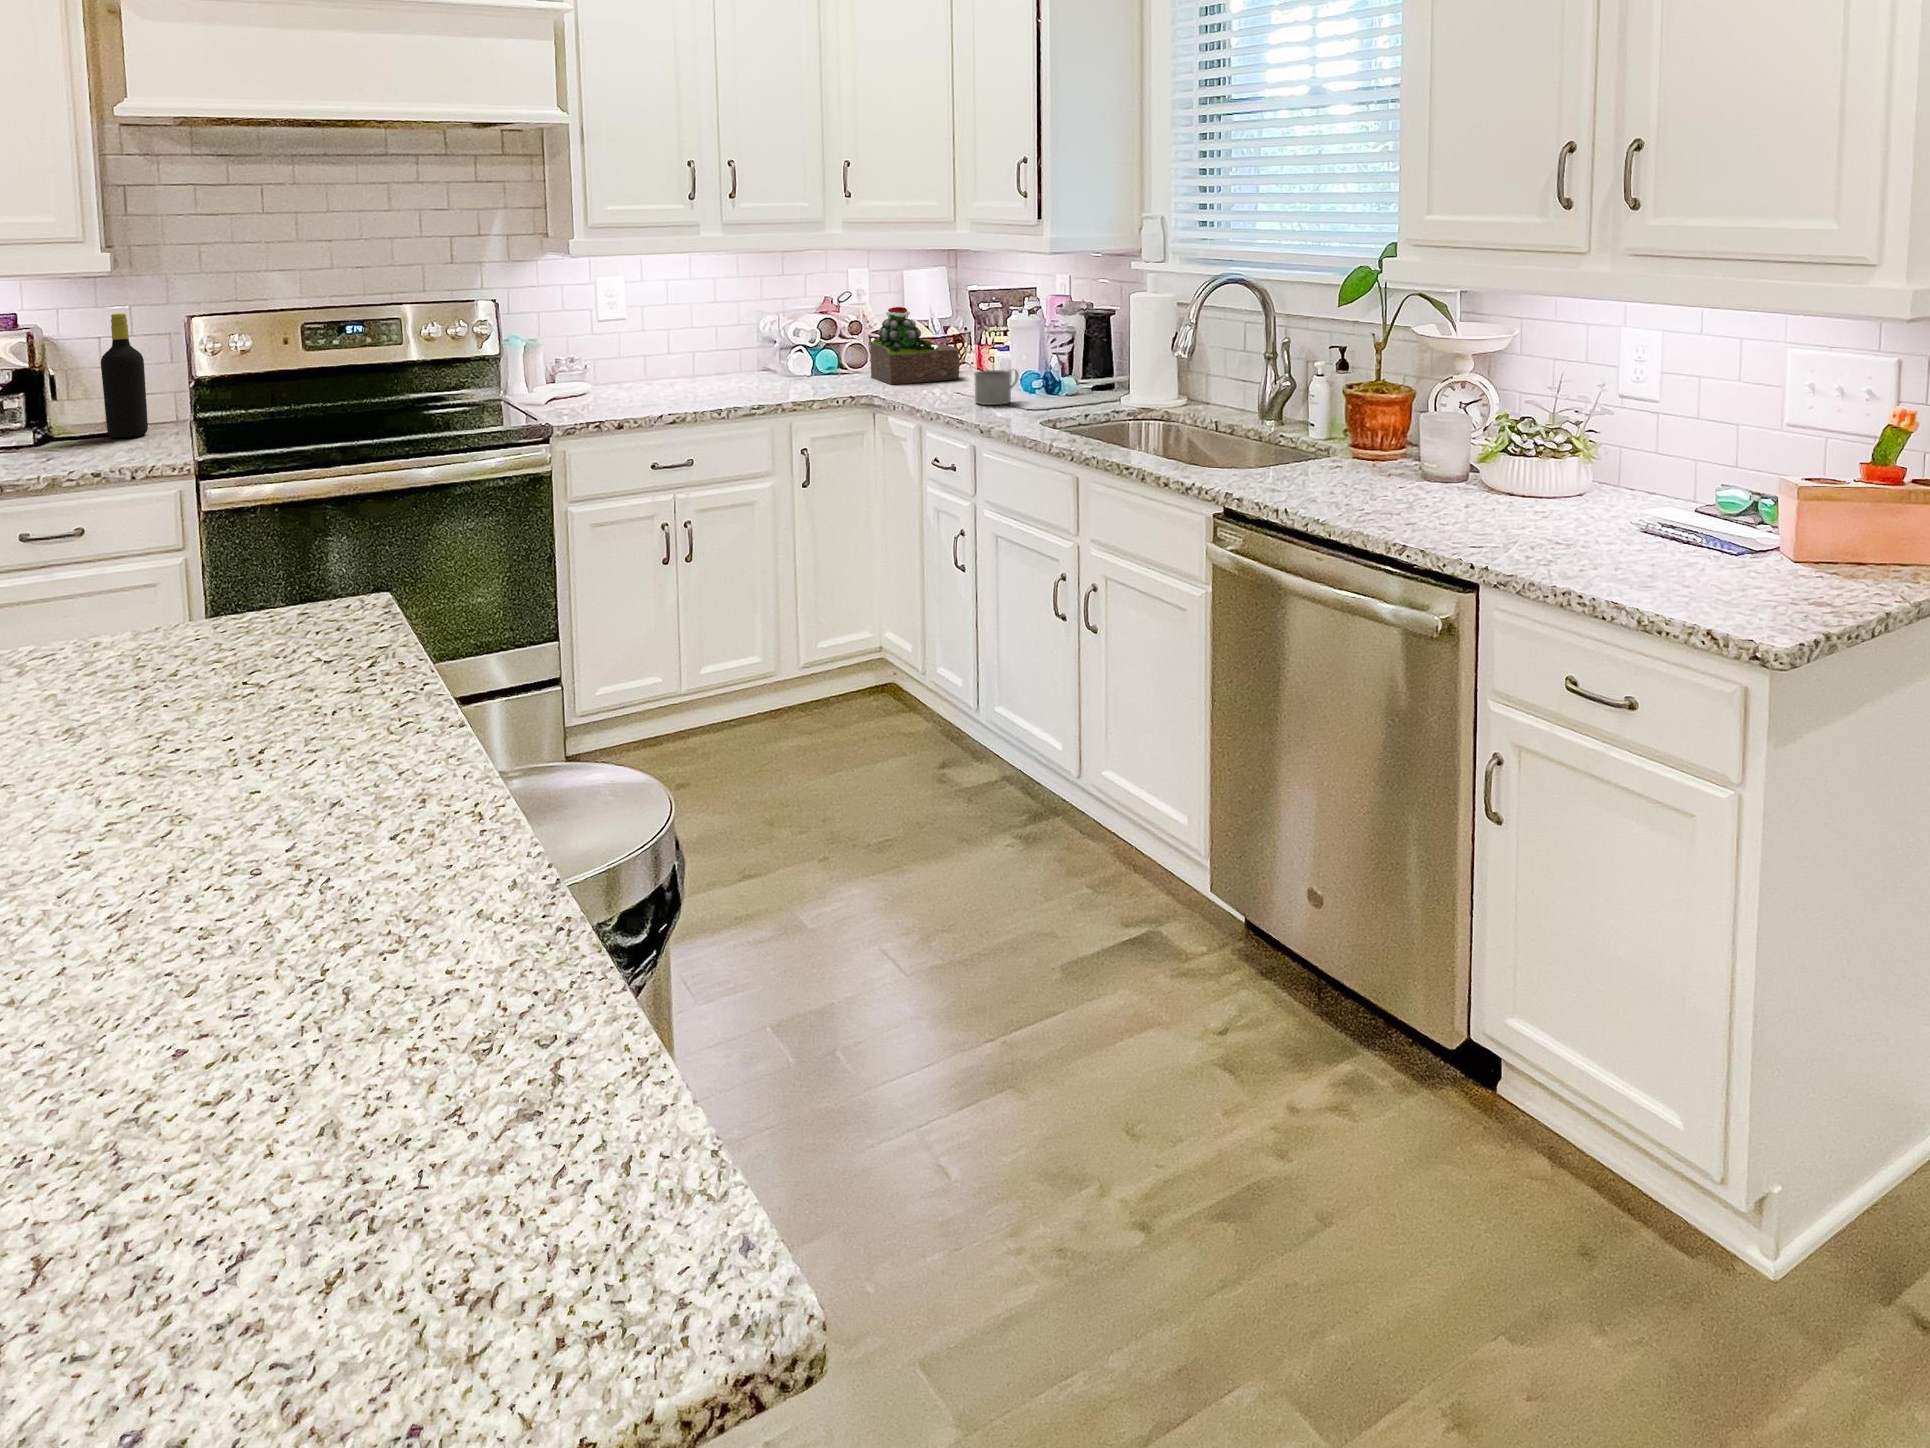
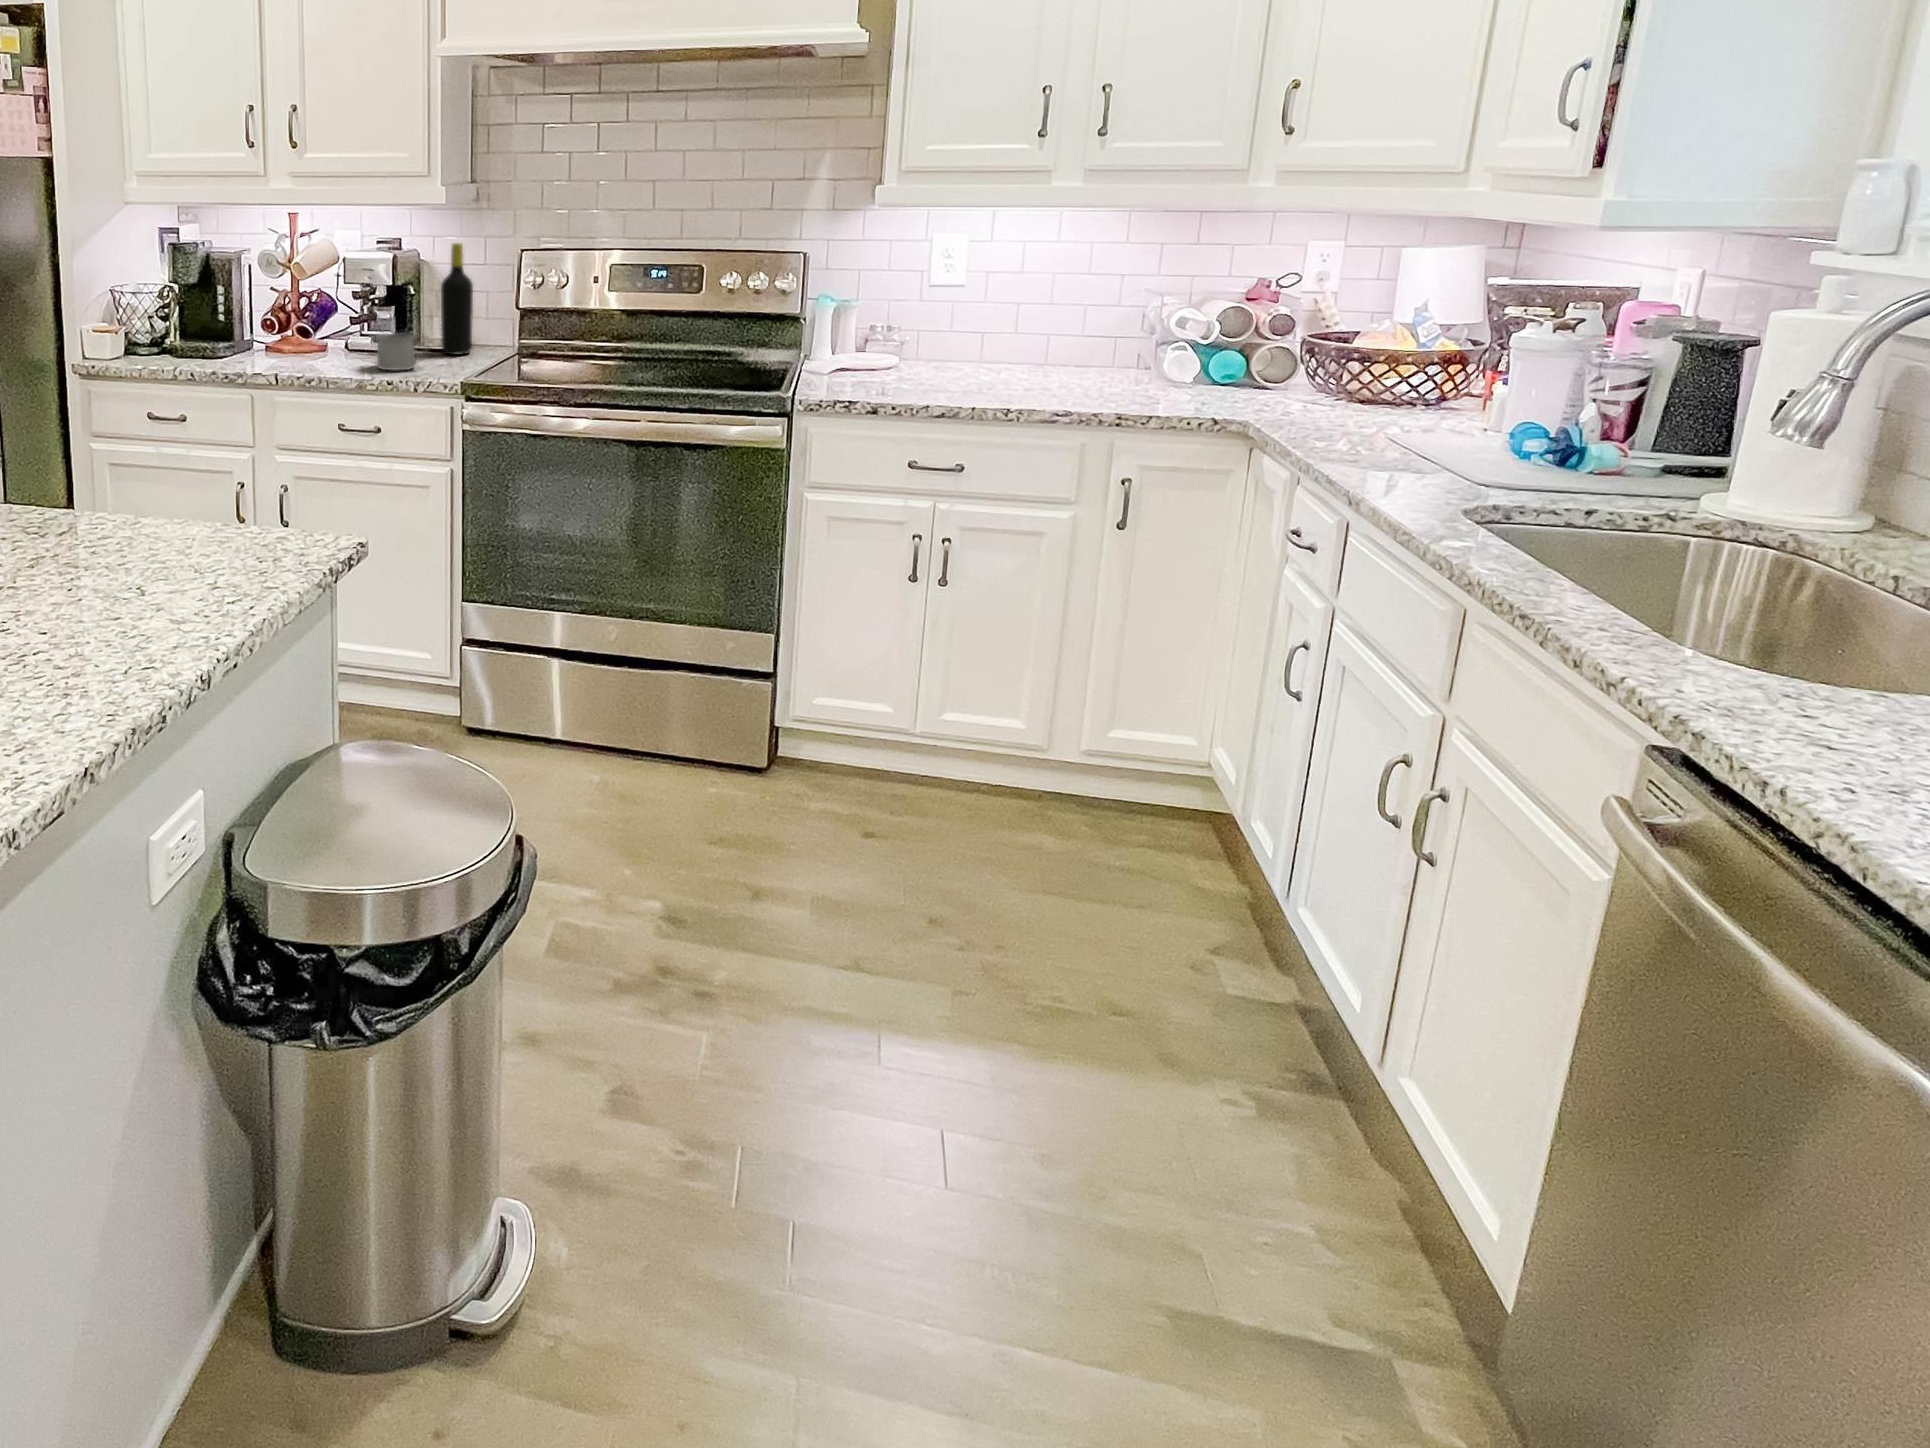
succulent plant: present [870,307,960,384] -> none [1285,300,1442,418]
mug: present [974,370,1019,405] -> present [377,333,422,370]

